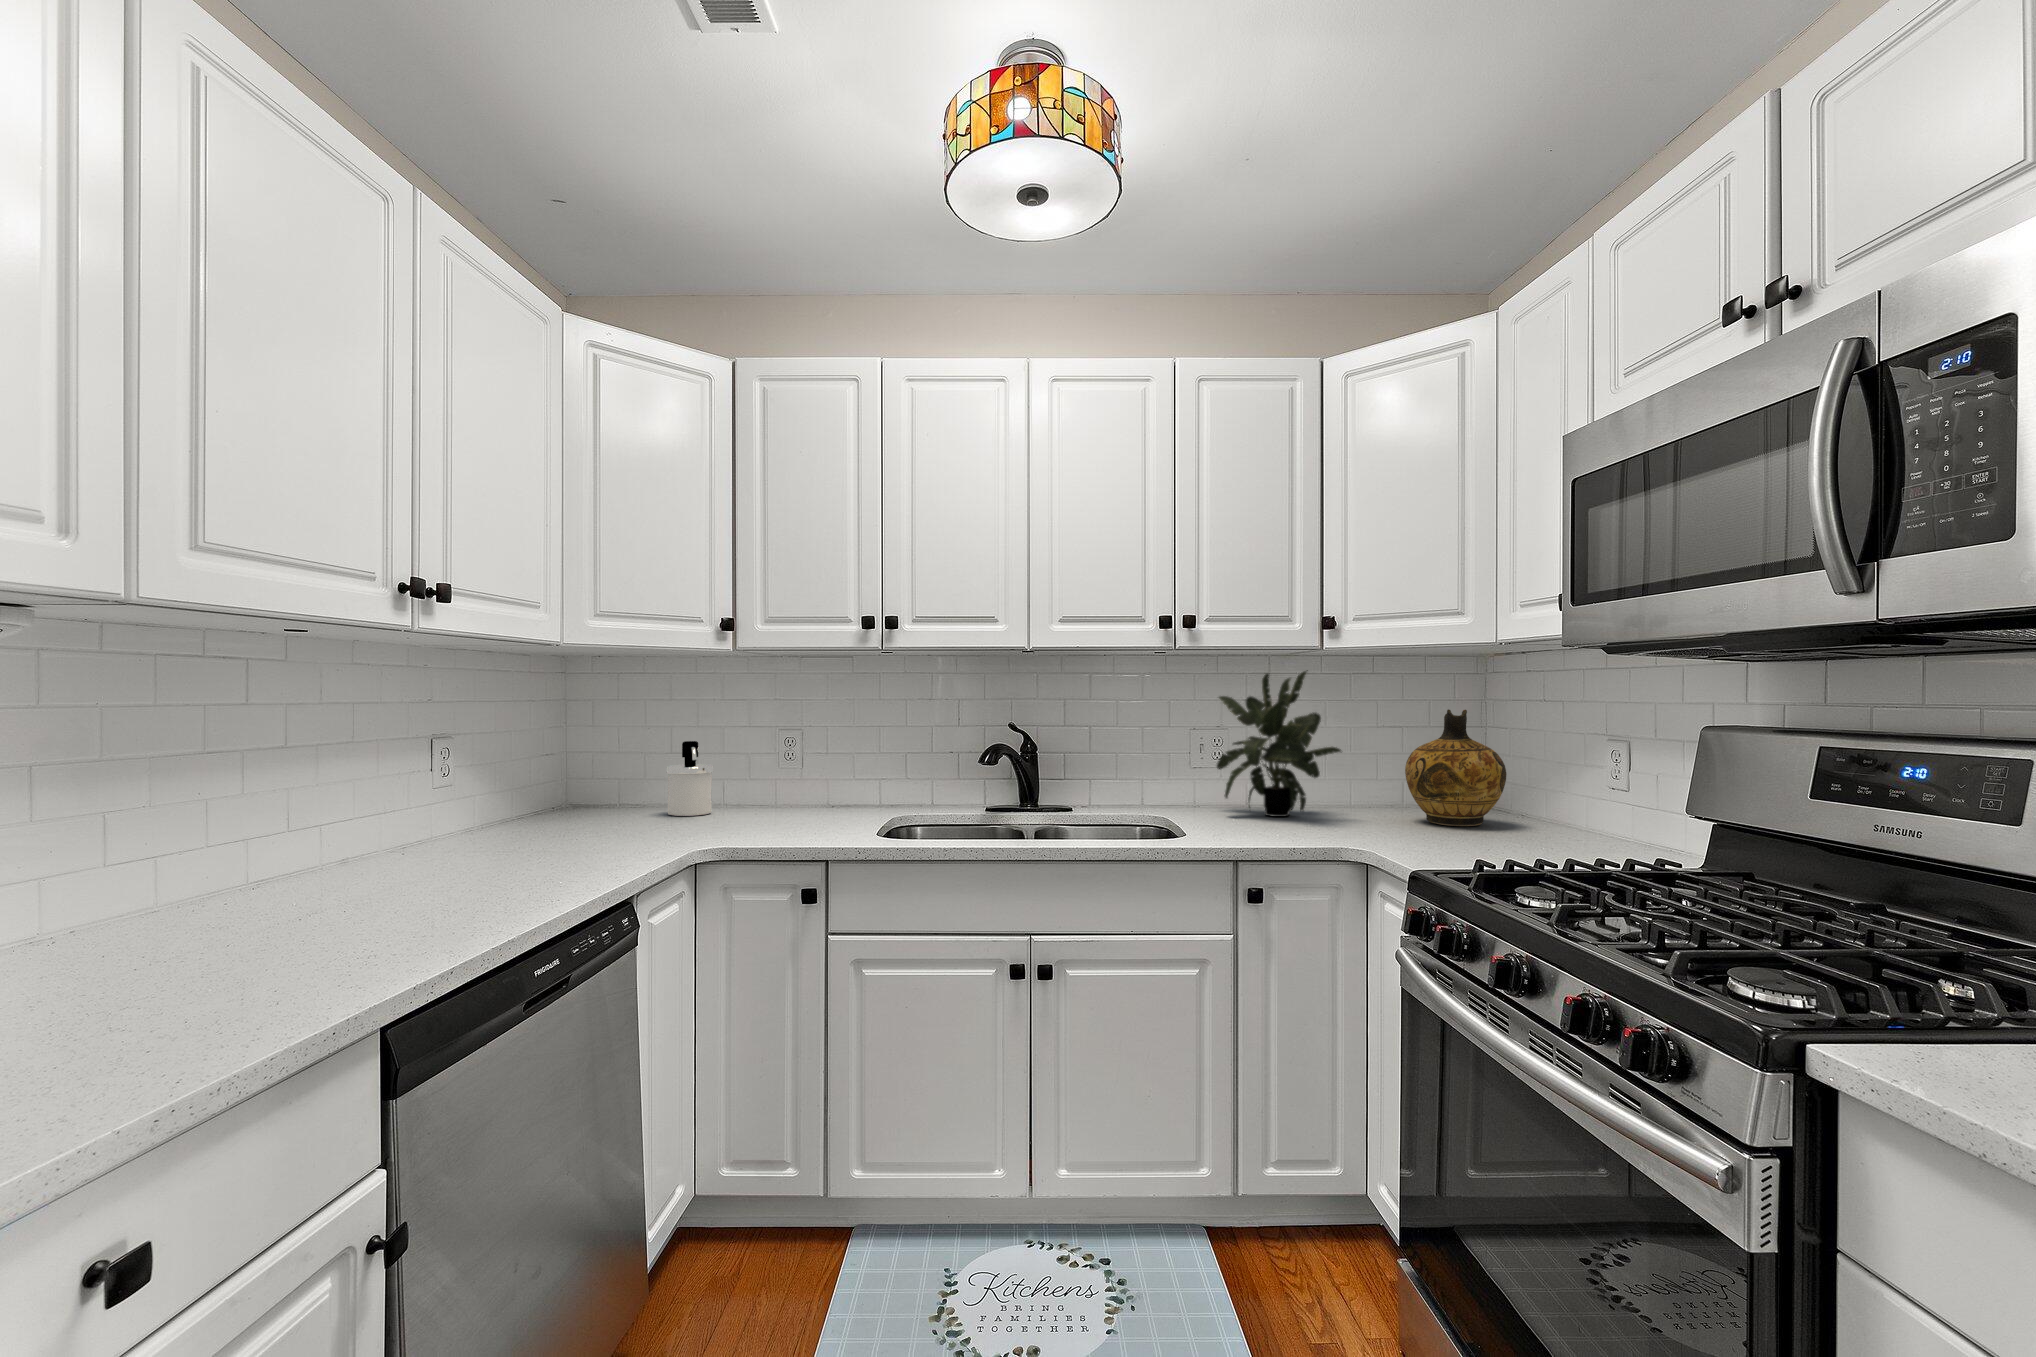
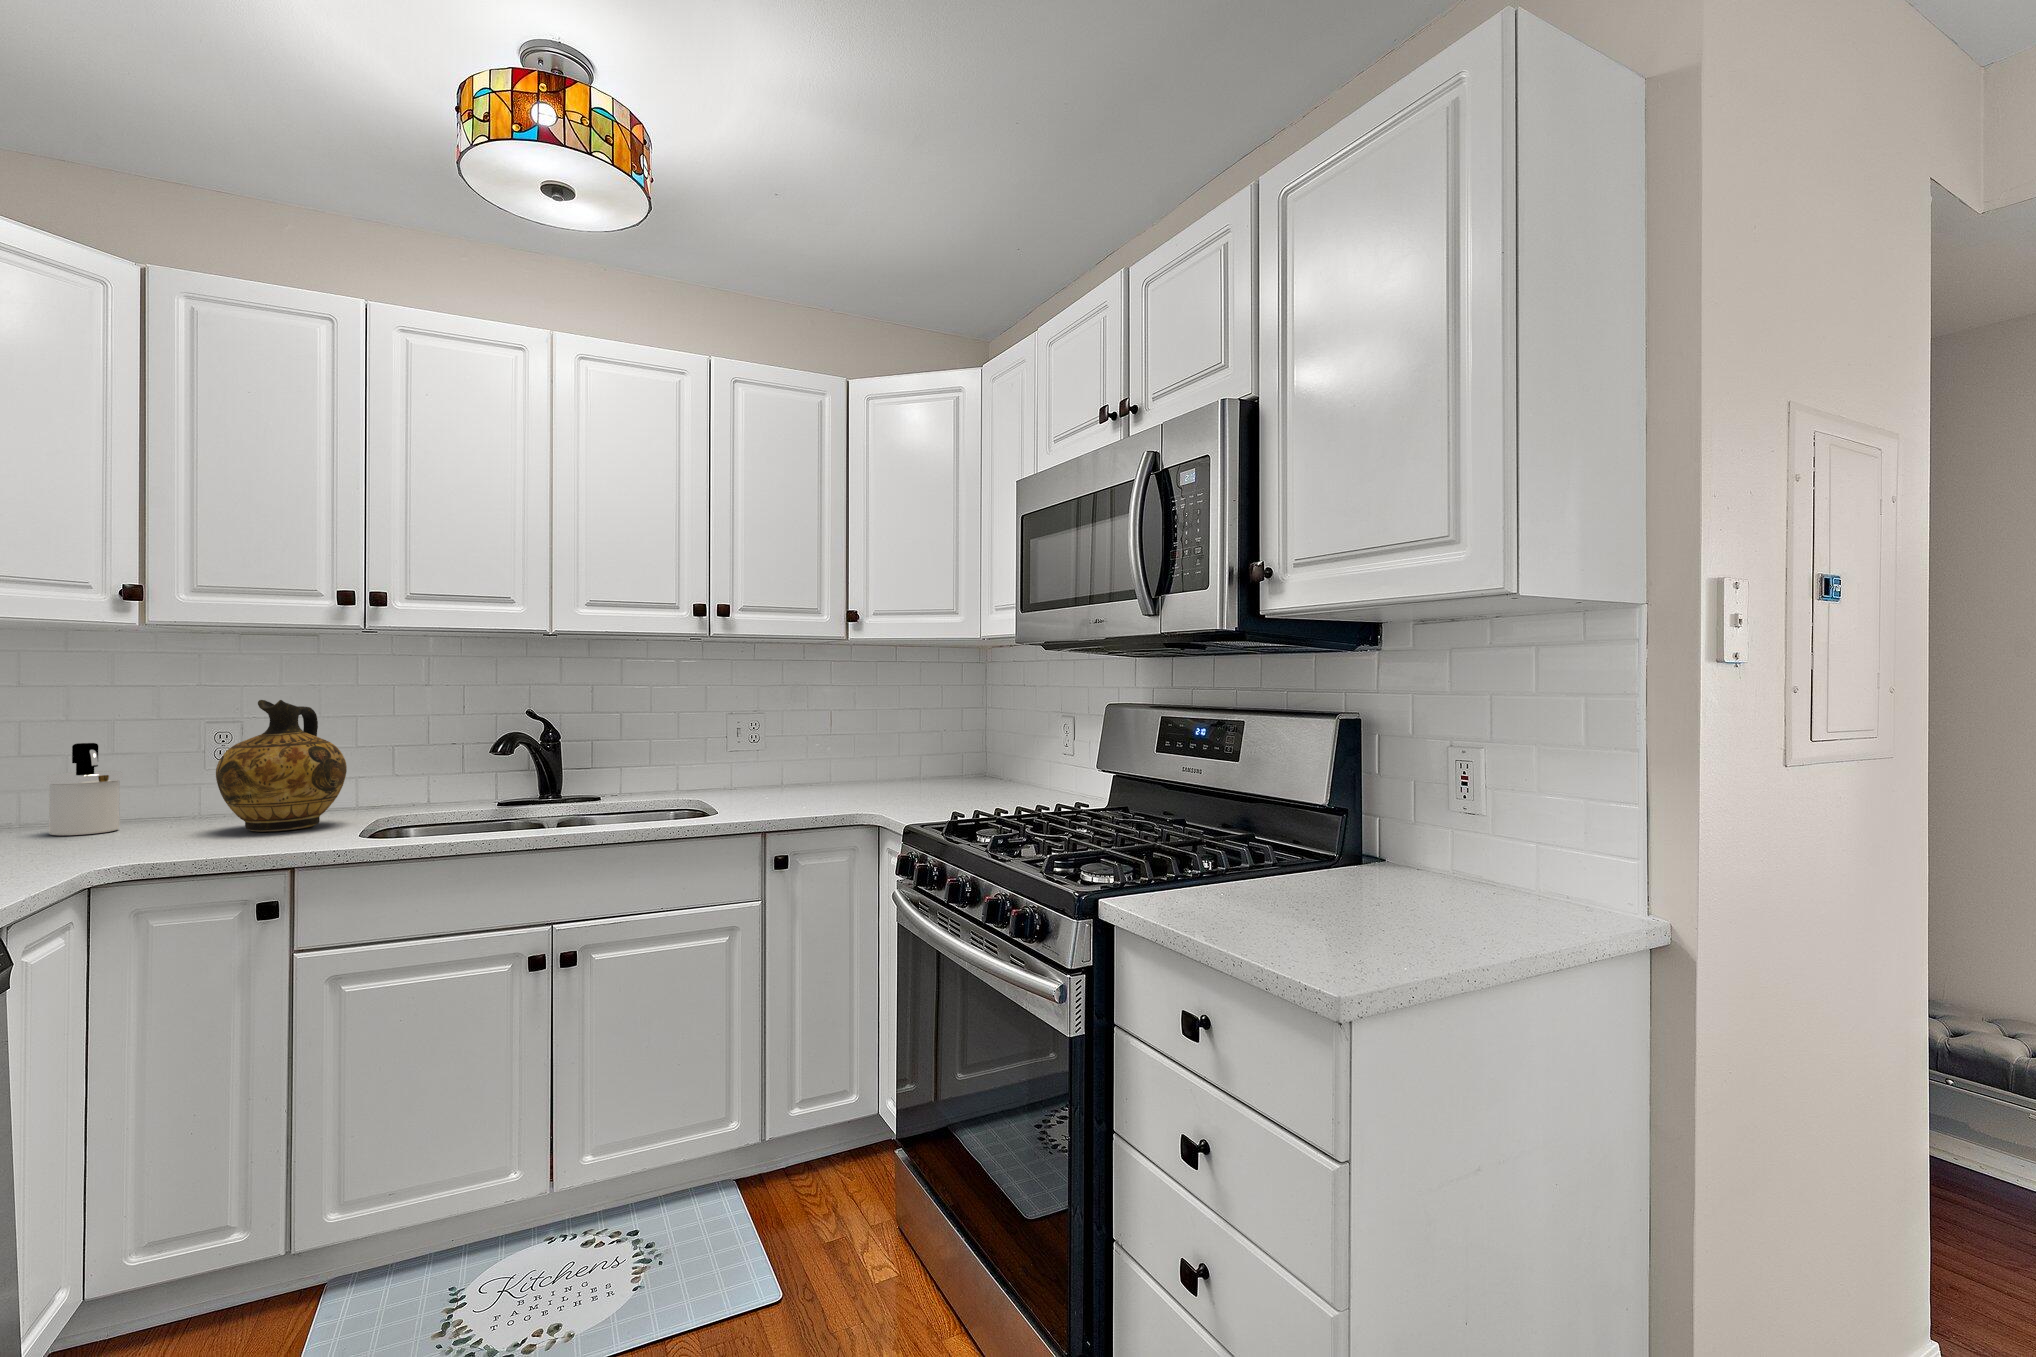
potted plant: present [1217,670,1341,817] -> none [747,662,861,796]
ceramic jug: present [1405,709,1507,826] -> present [216,700,347,832]

